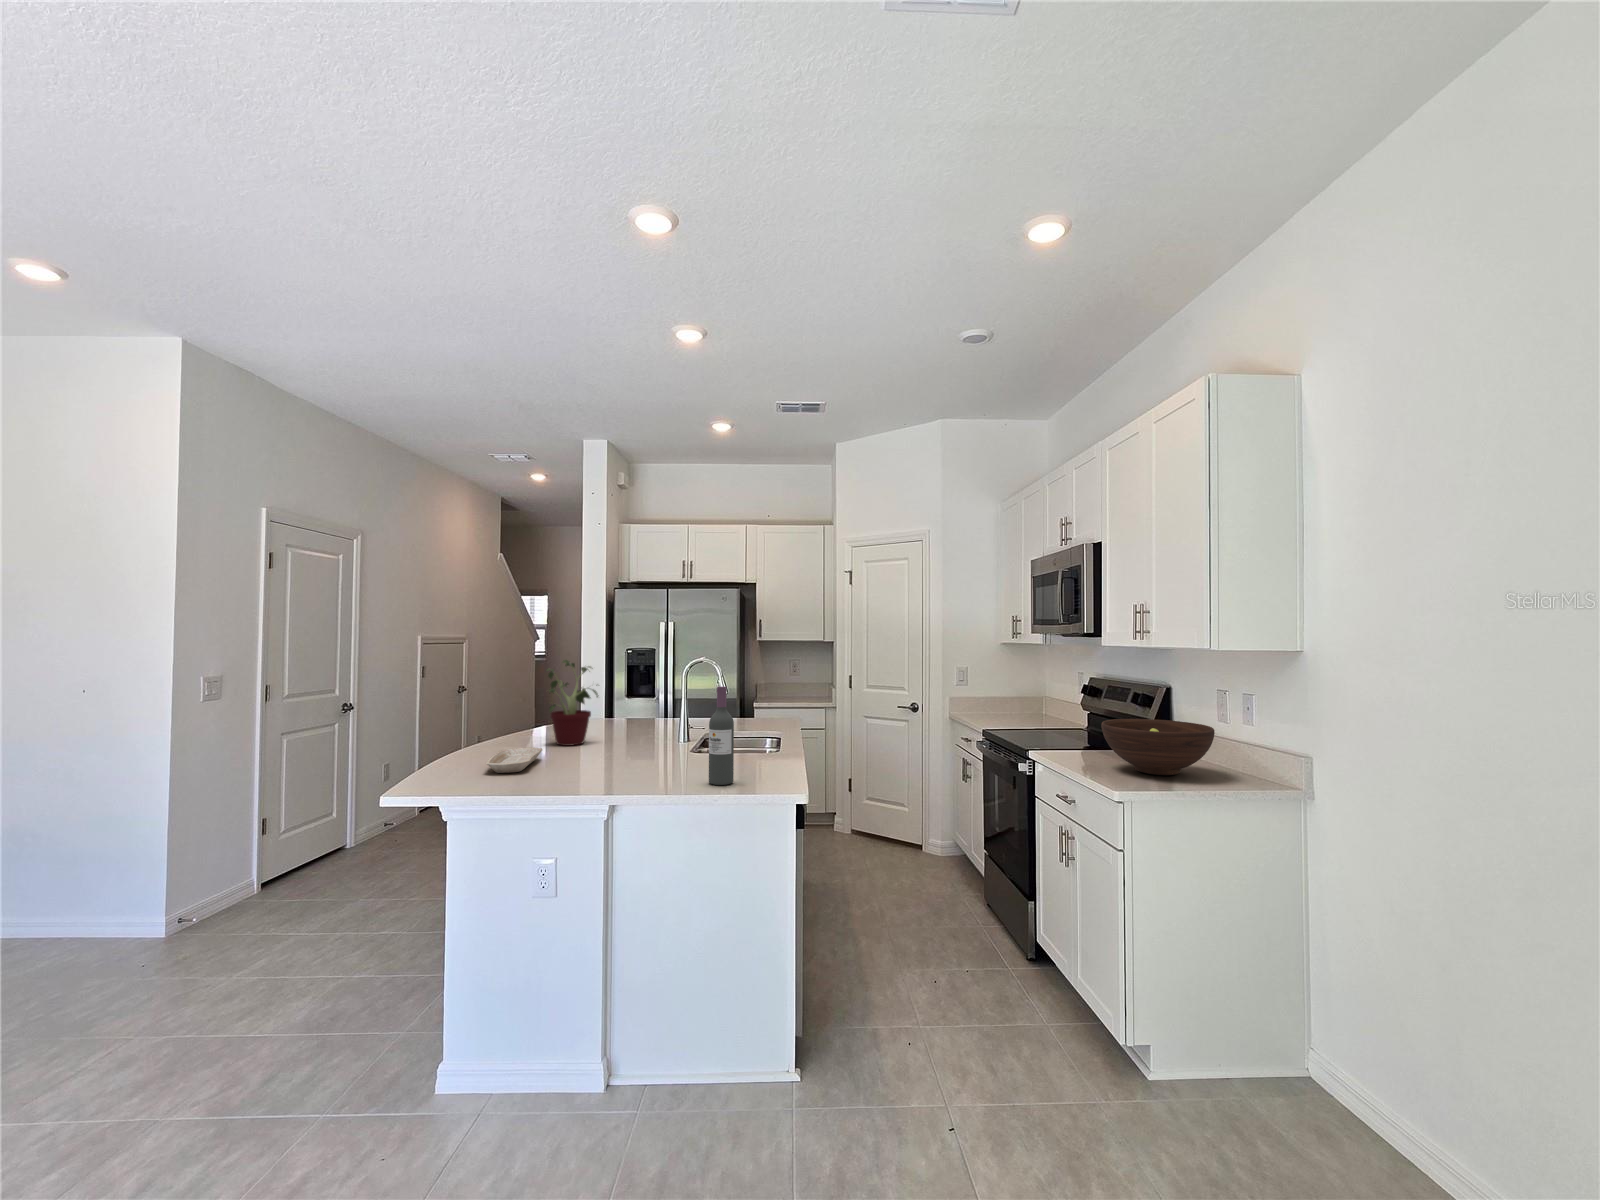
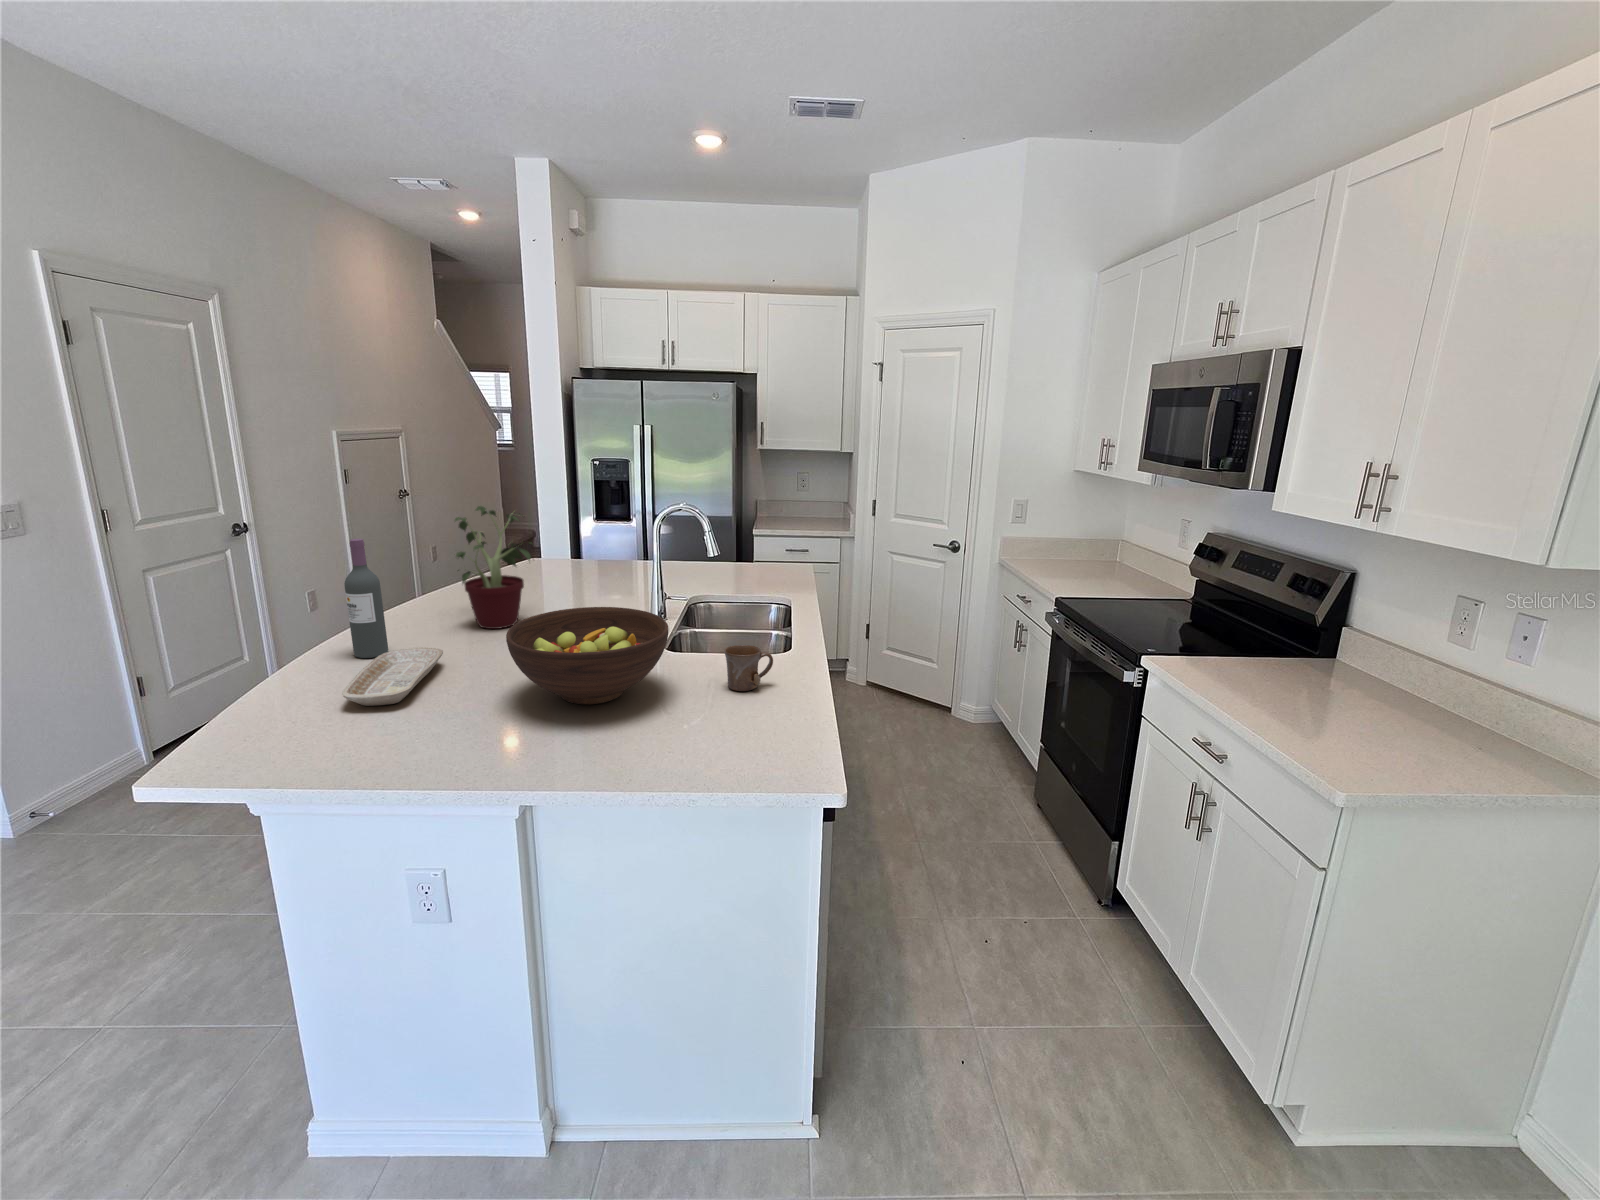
wine bottle: present [709,686,734,785] -> present [344,539,388,658]
fruit bowl: present [1101,719,1215,775] -> present [506,607,669,704]
mug: none [734,737,767,766] -> present [724,645,773,691]

